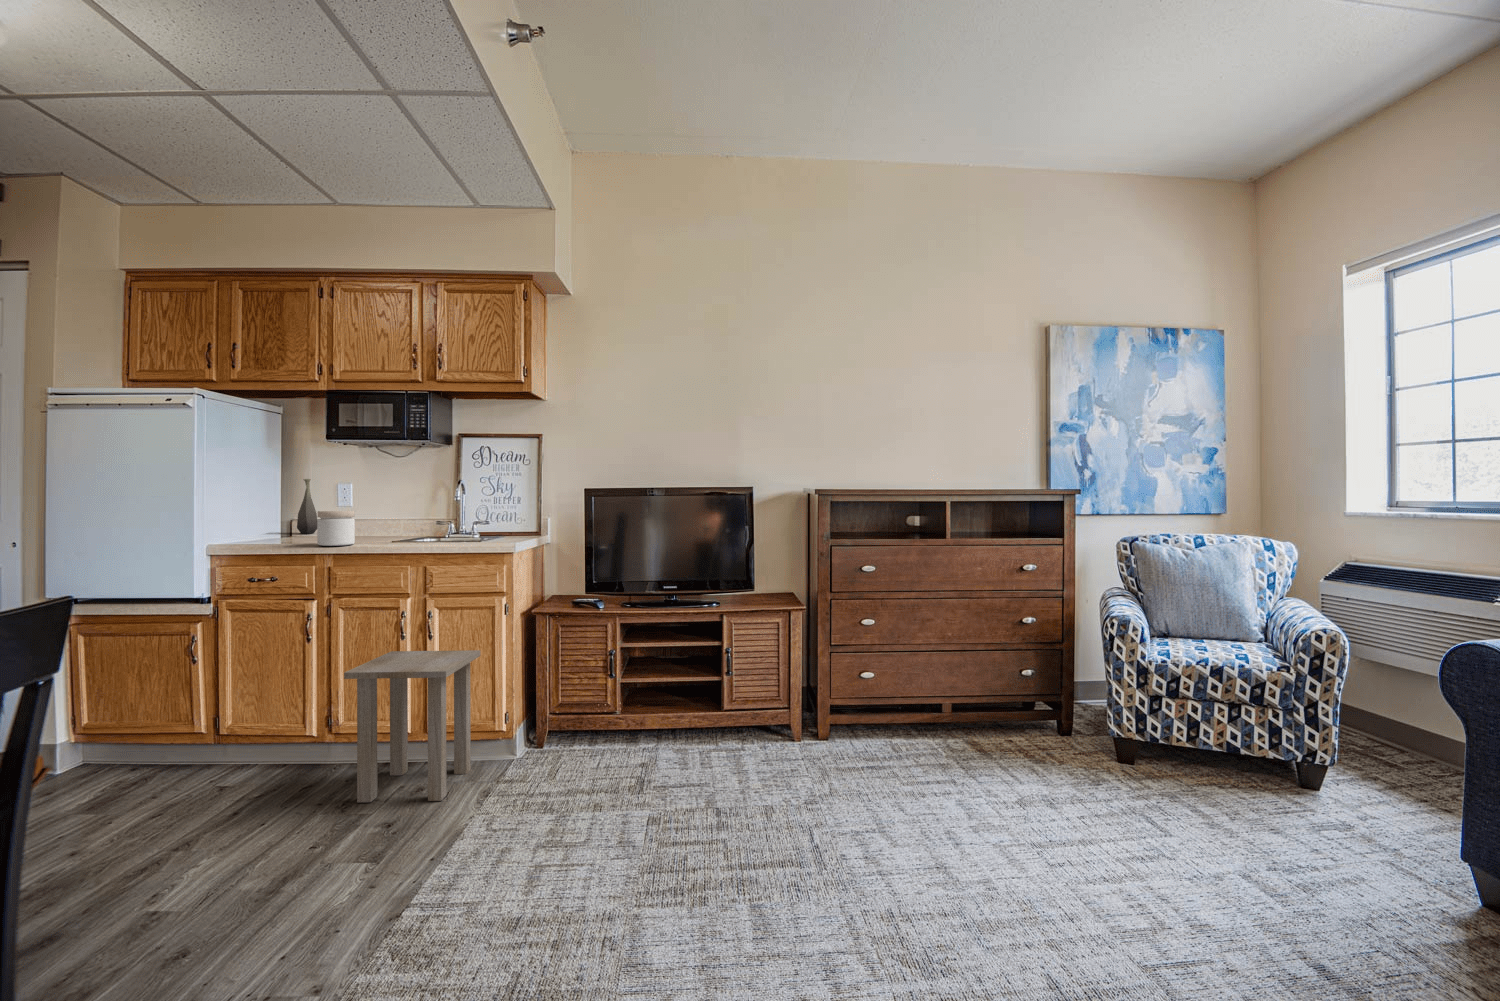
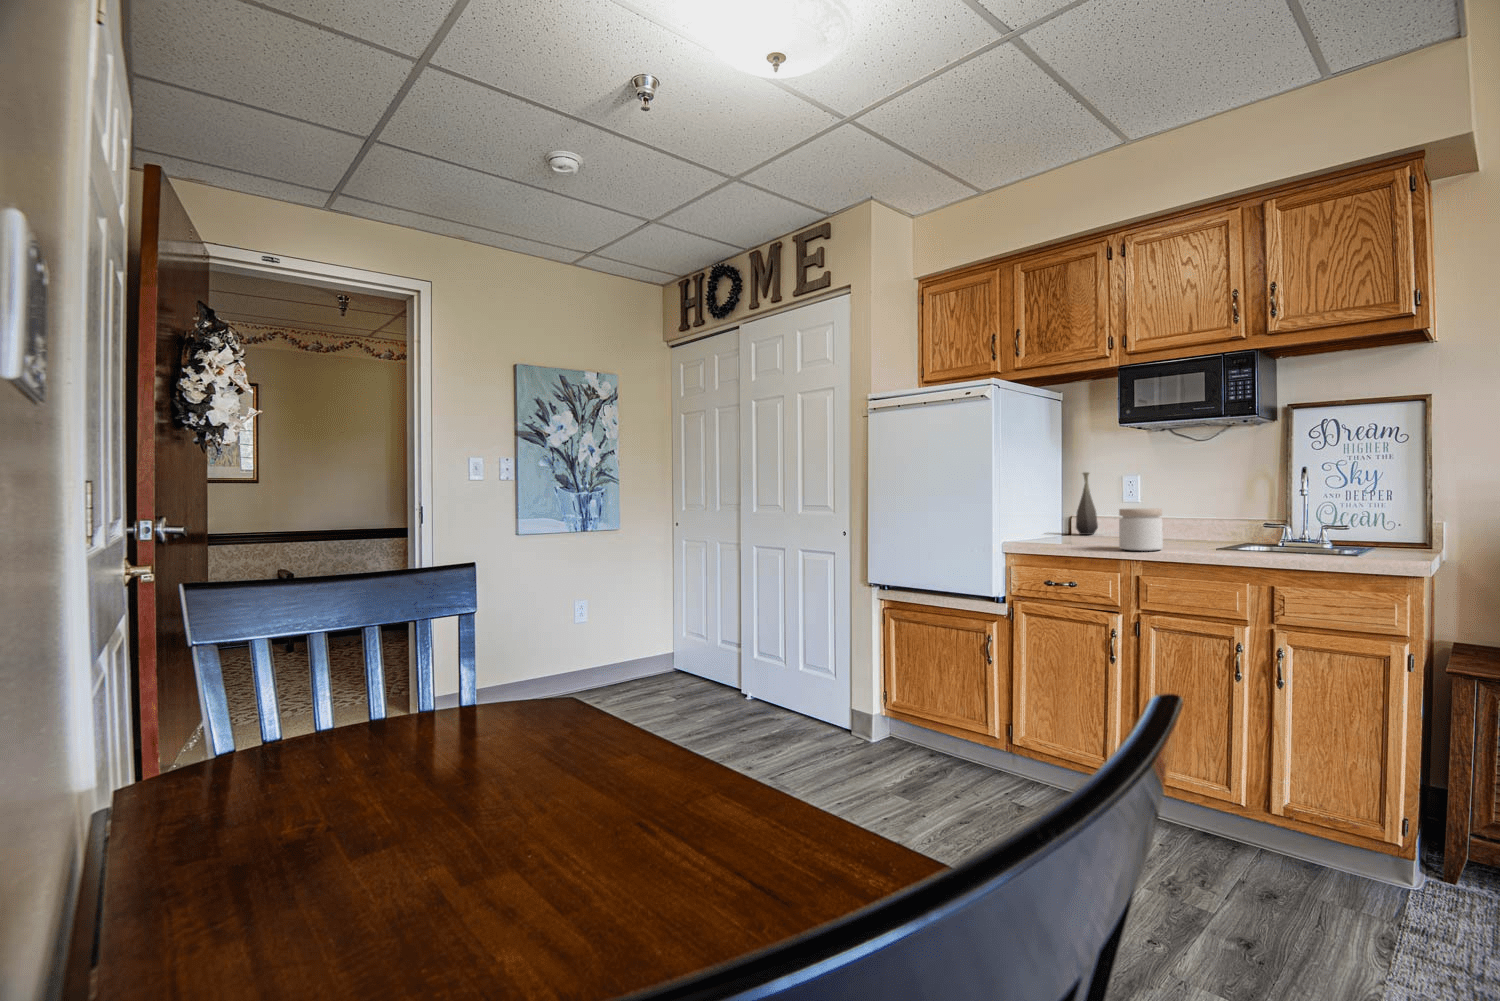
side table: present [344,650,480,802] -> none [1182,691,1365,922]

